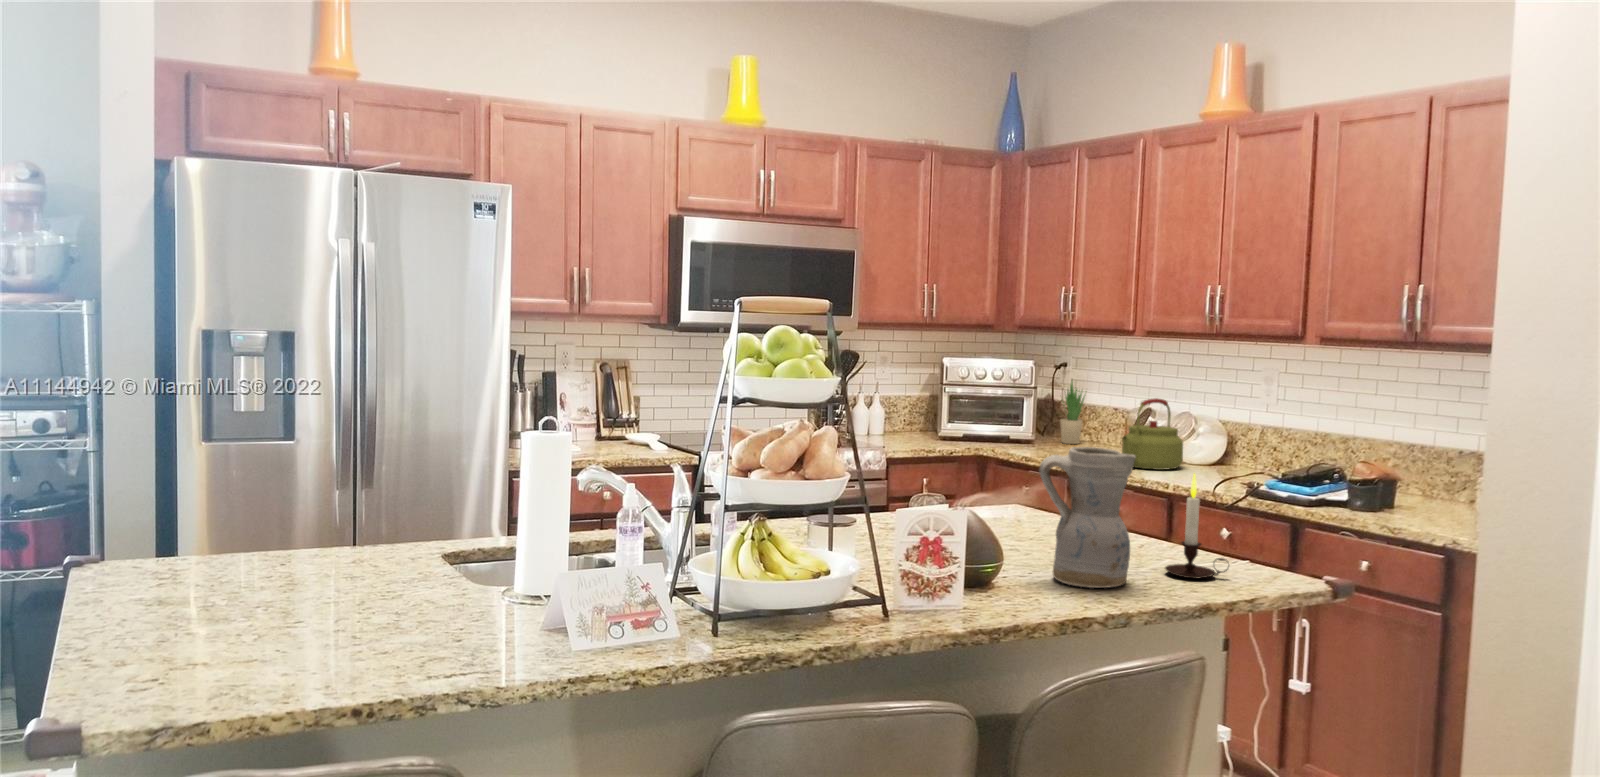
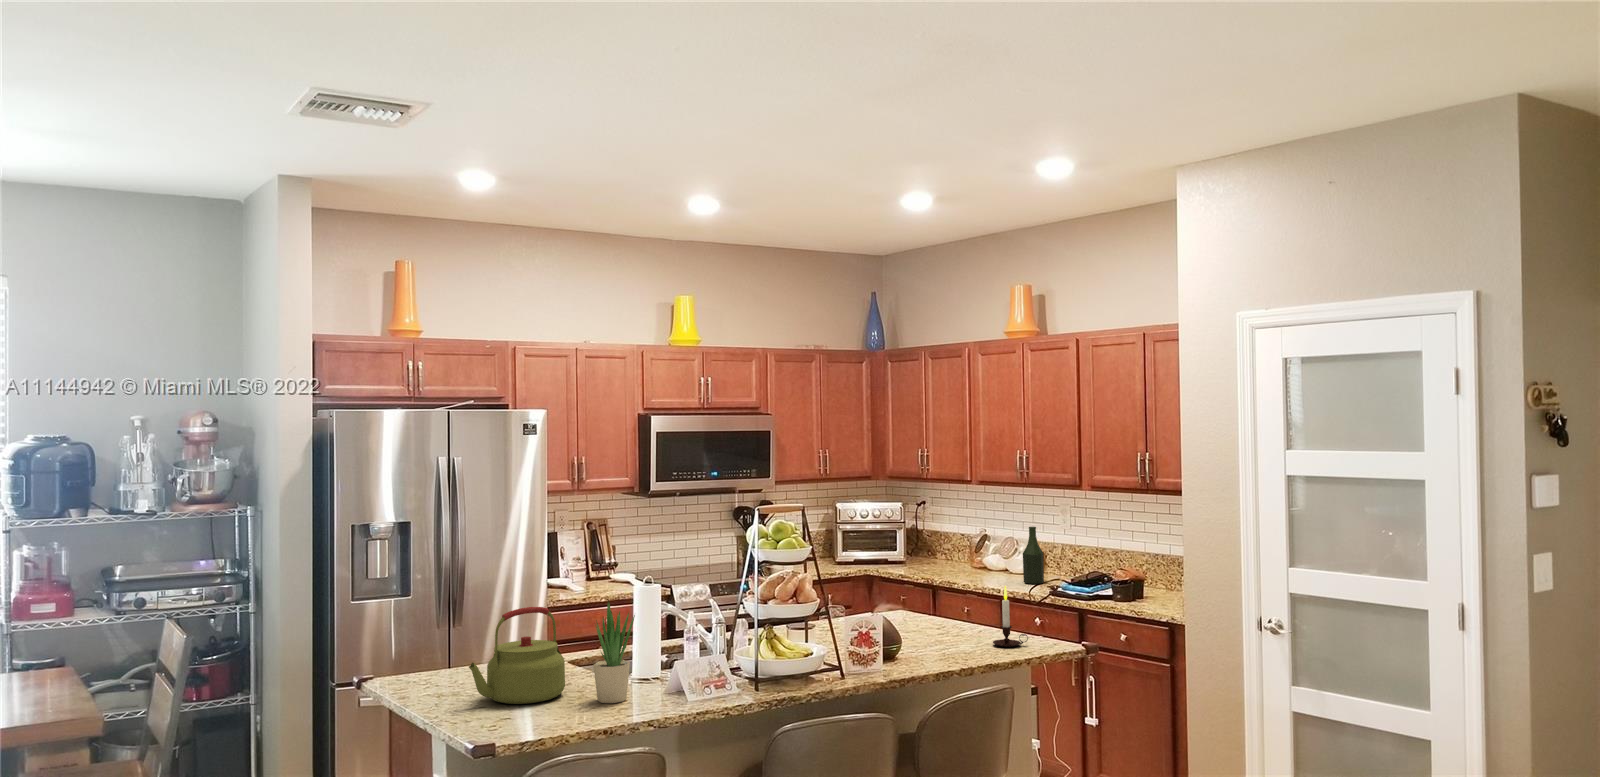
potted plant: present [1060,380,1085,444] -> present [593,600,635,703]
bottle: none [1204,396,1237,479] -> present [1023,527,1044,584]
kettle: present [1122,398,1183,470] -> present [469,607,565,704]
ceramic pitcher: present [1039,447,1136,588] -> none [919,574,972,655]

